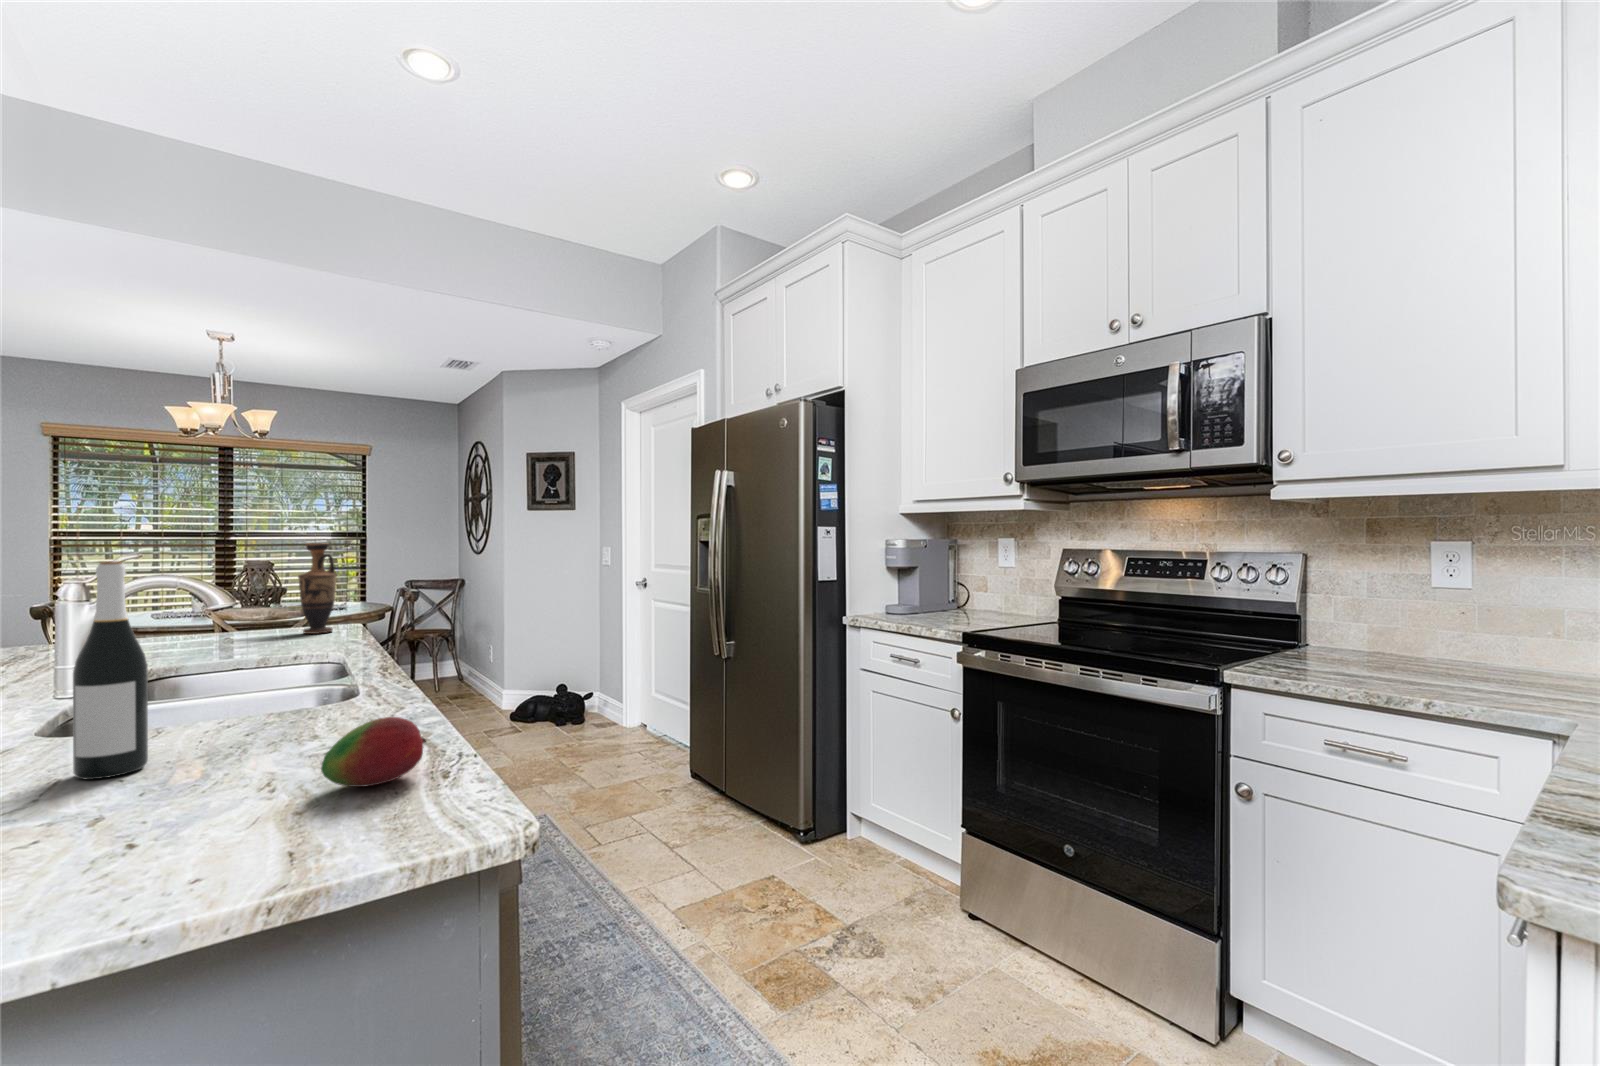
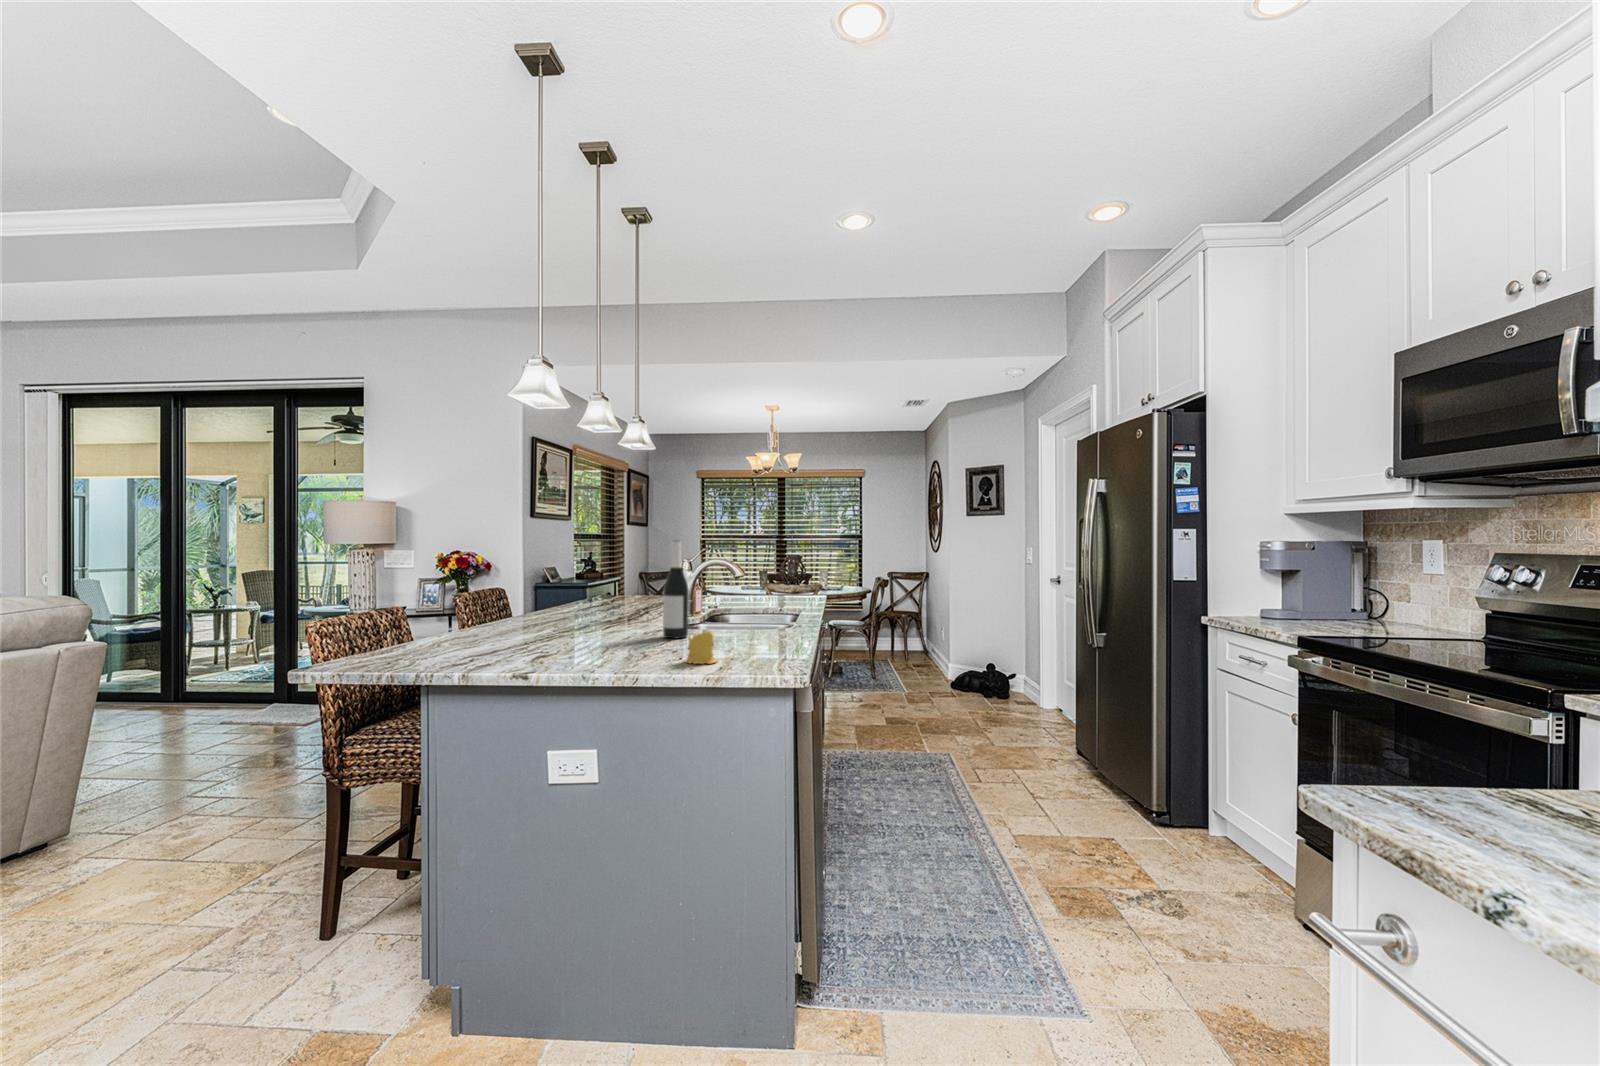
vase: present [298,543,337,634] -> none [788,539,809,596]
fruit: present [321,717,426,787] -> none [740,622,786,654]
candle: none [187,767,288,859] -> present [685,631,718,664]

